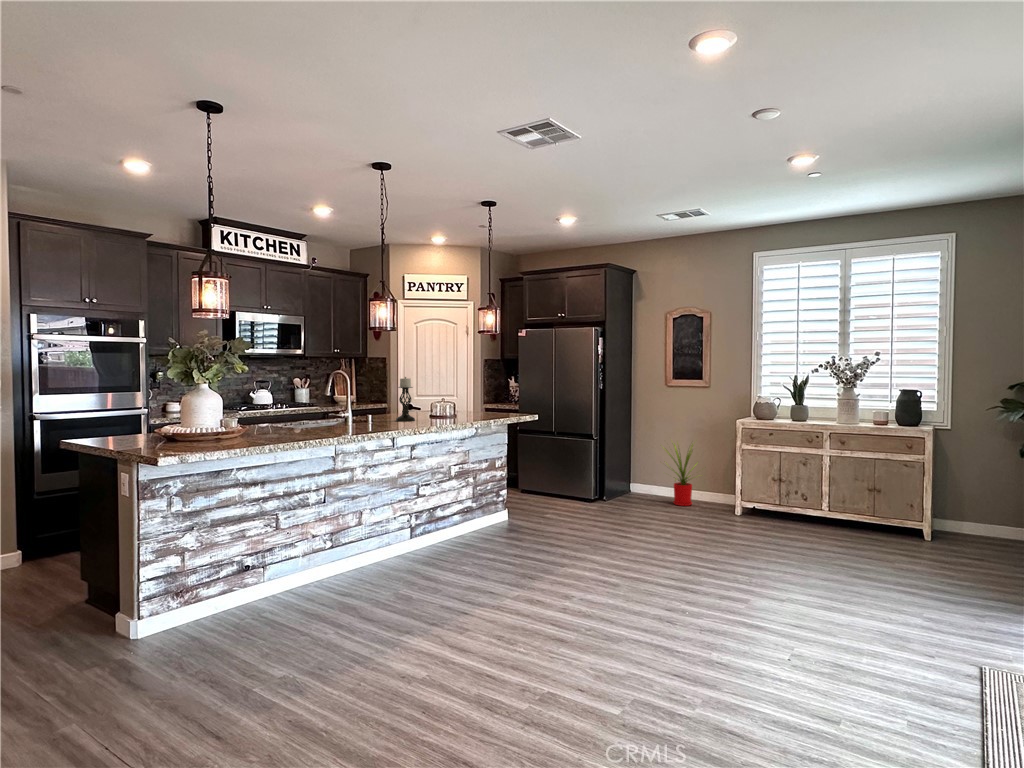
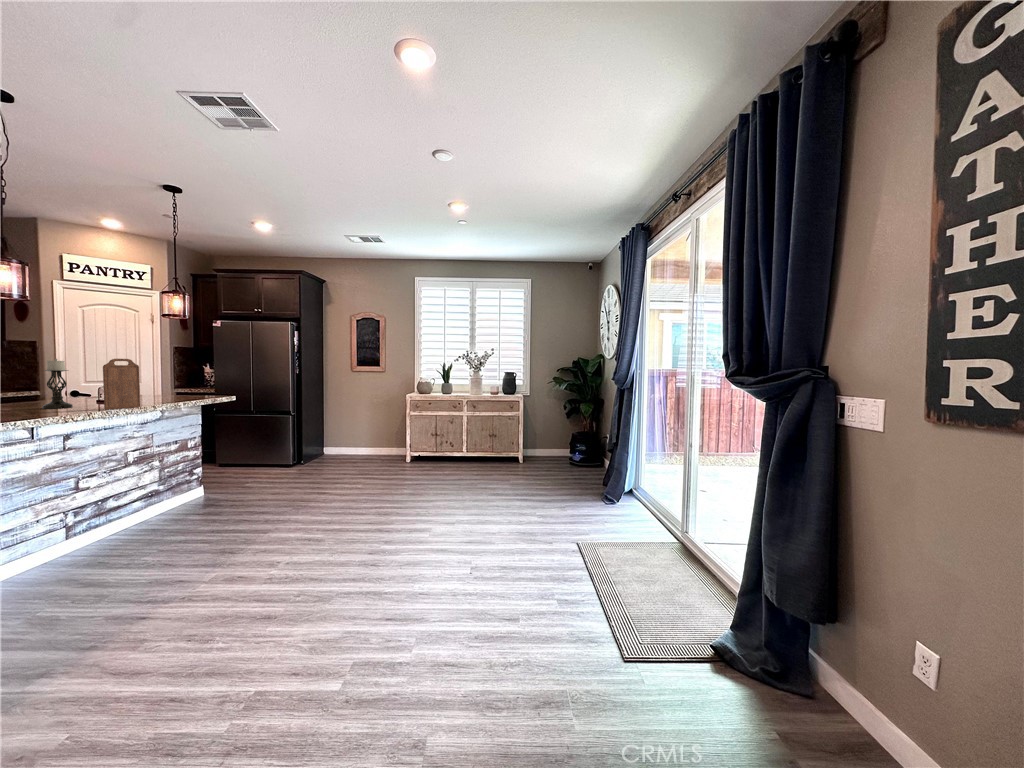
cutting board: none [437,377,462,424] -> present [103,359,140,410]
house plant: present [666,444,696,506] -> none [346,409,386,461]

